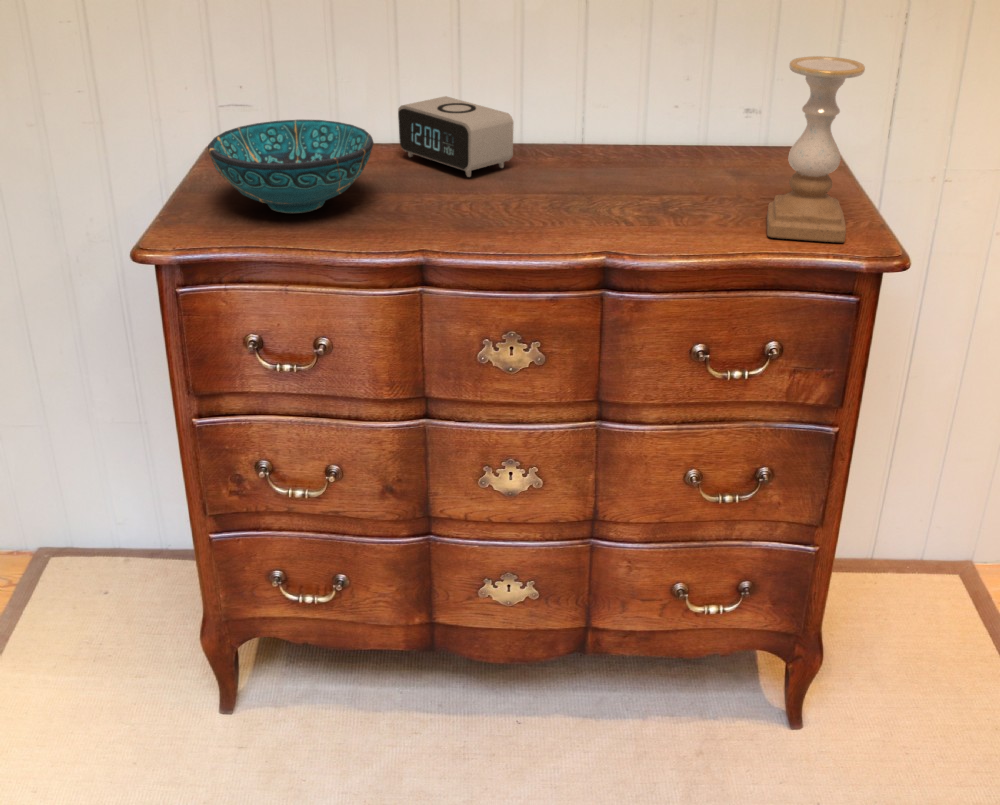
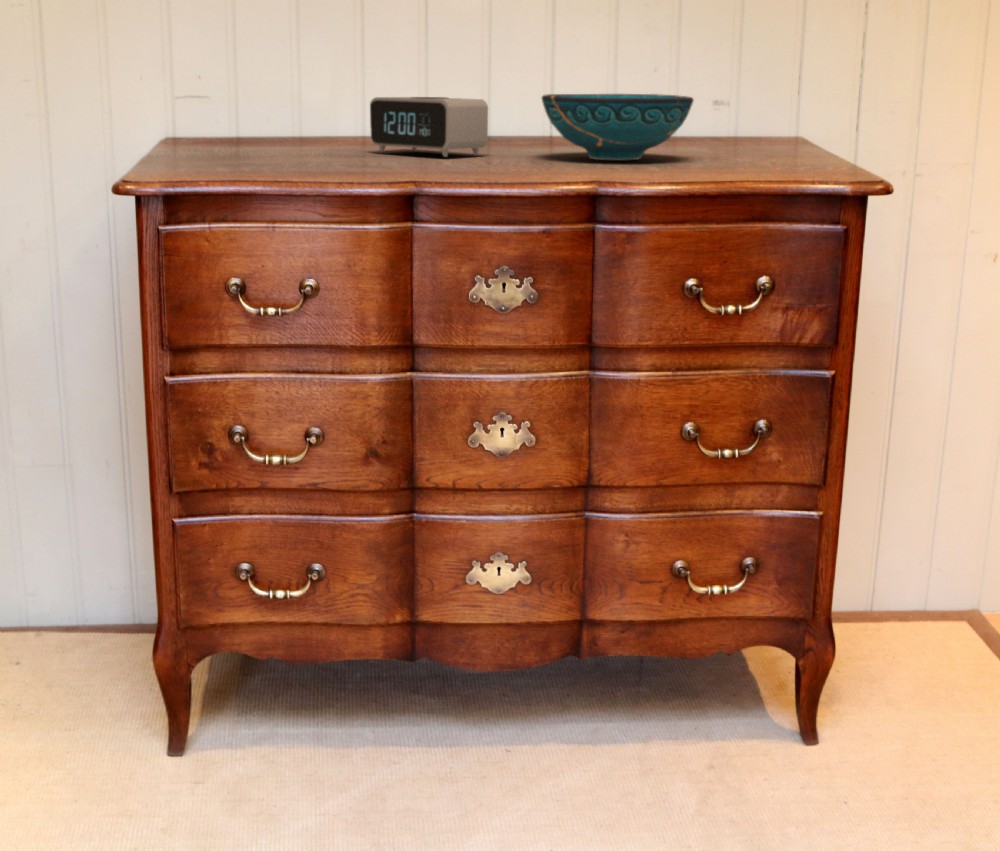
candle holder: present [767,56,865,242] -> none [747,5,832,174]
decorative bowl: present [208,120,374,213] -> present [542,94,694,160]

